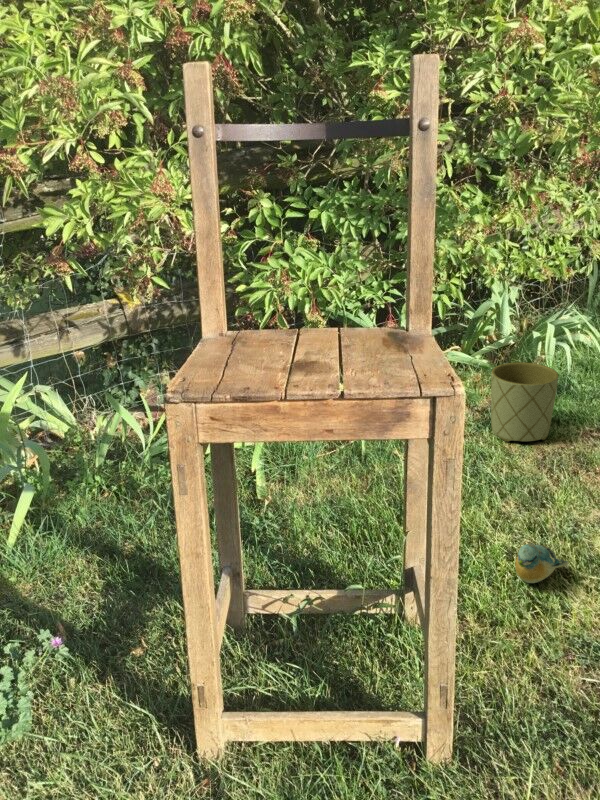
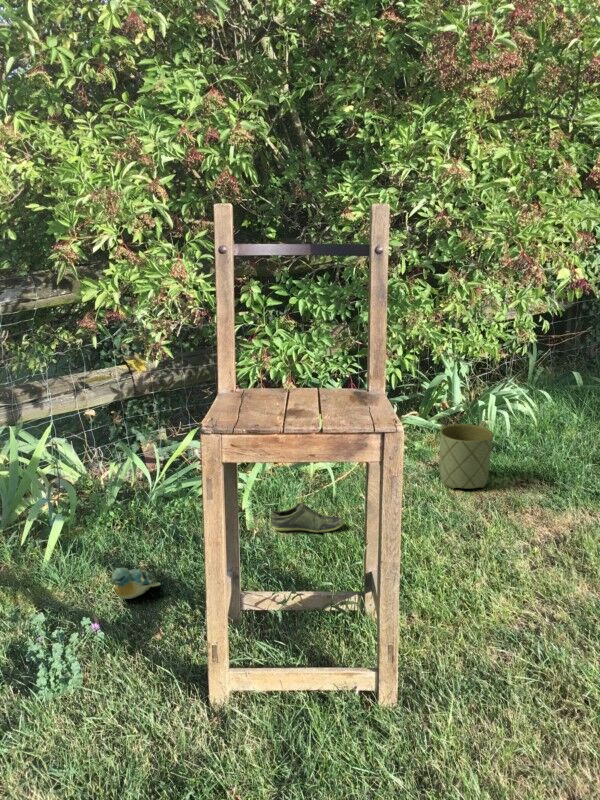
shoe: none [286,464,375,501] -> present [271,502,344,532]
plush toy: present [515,543,568,583] -> present [112,568,160,599]

